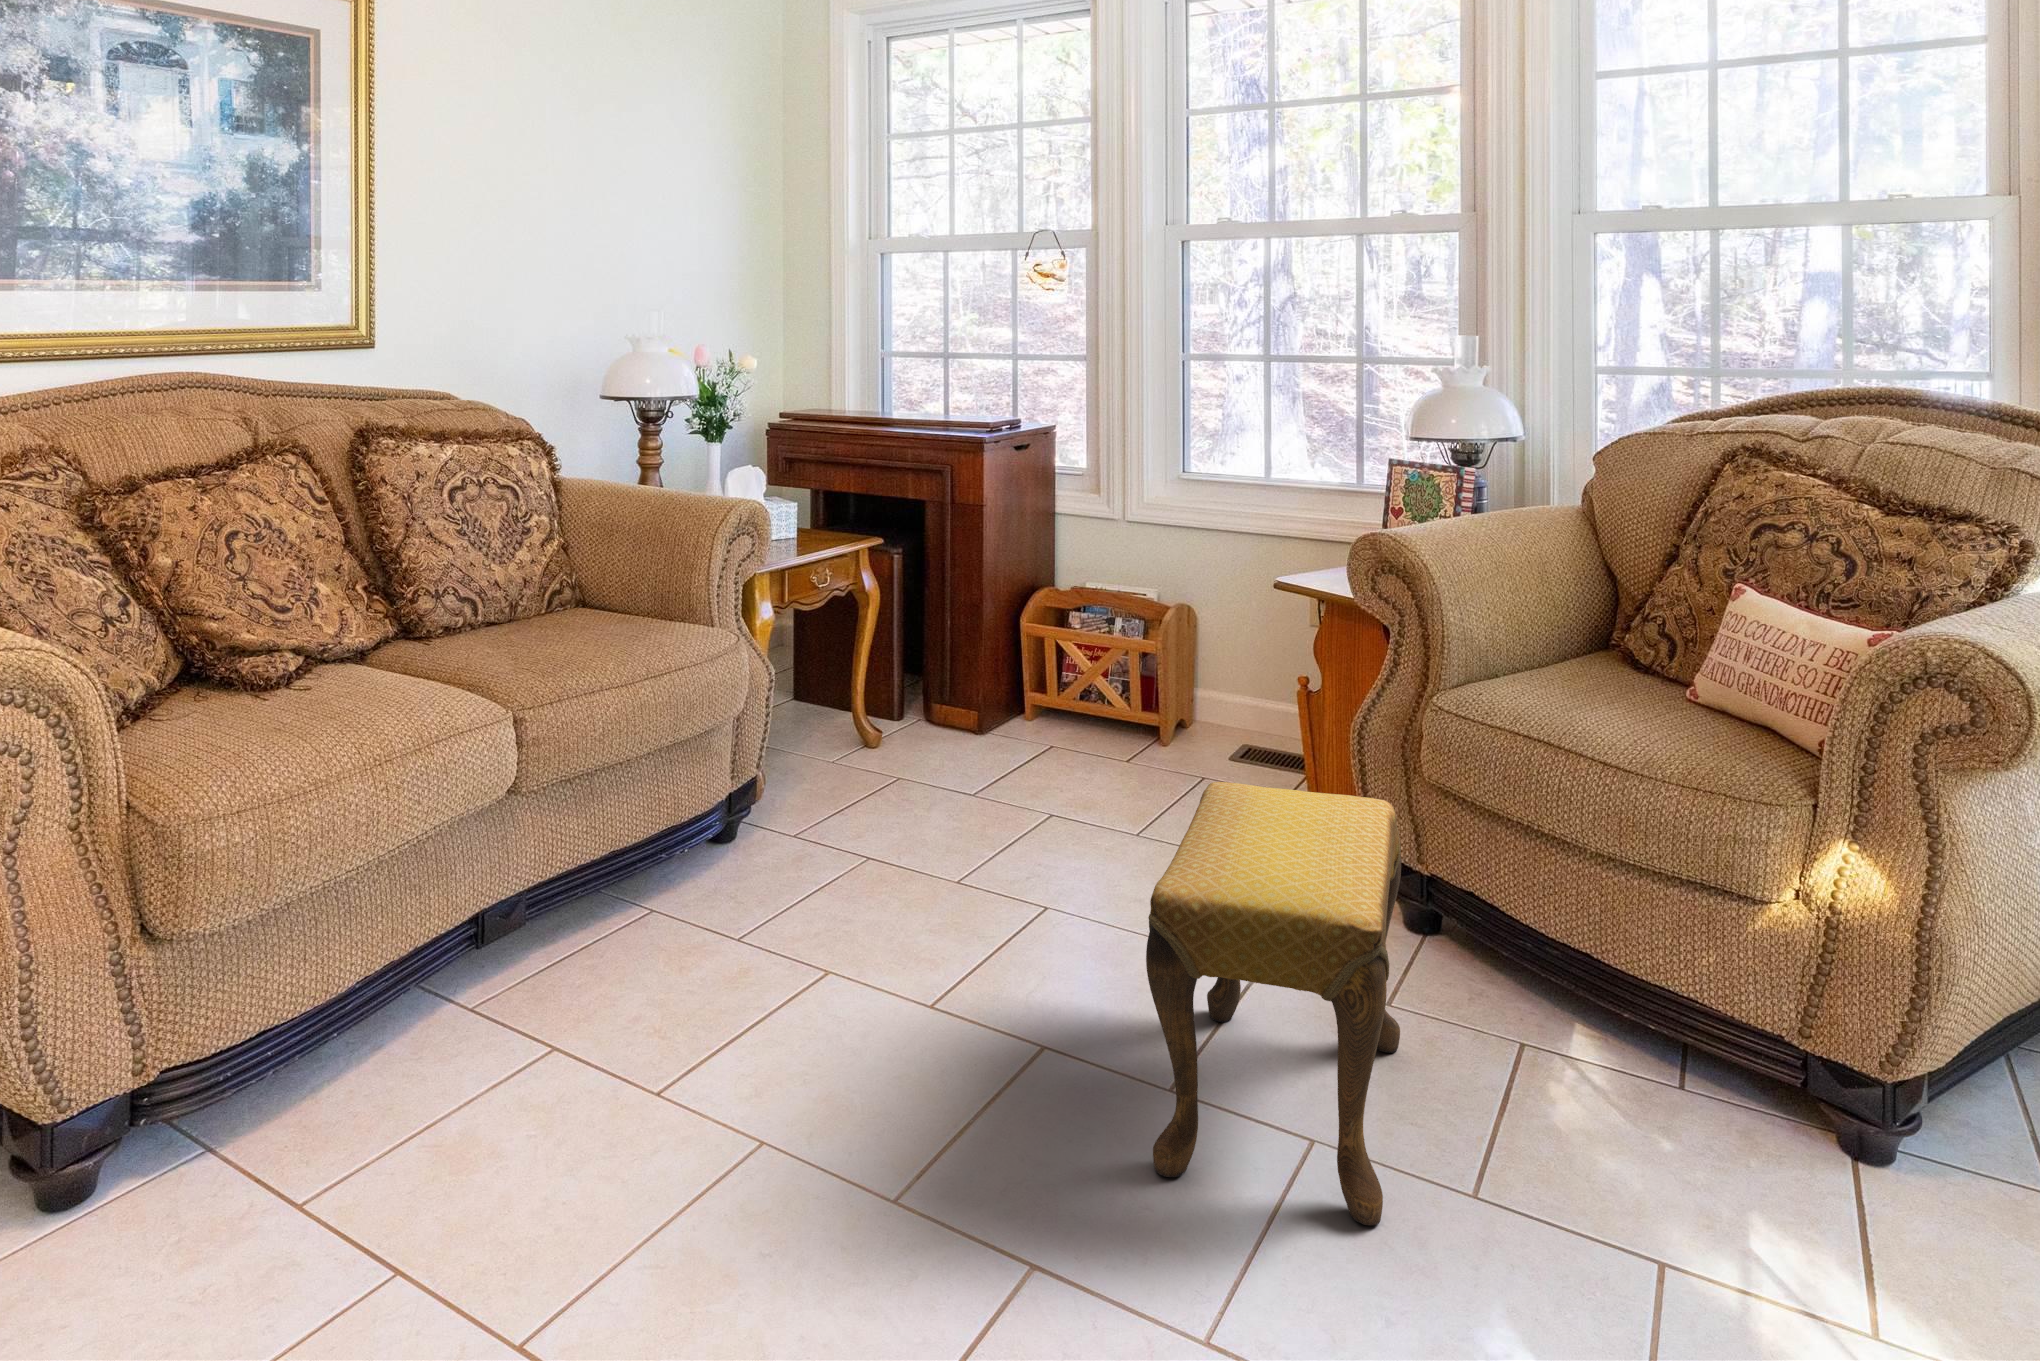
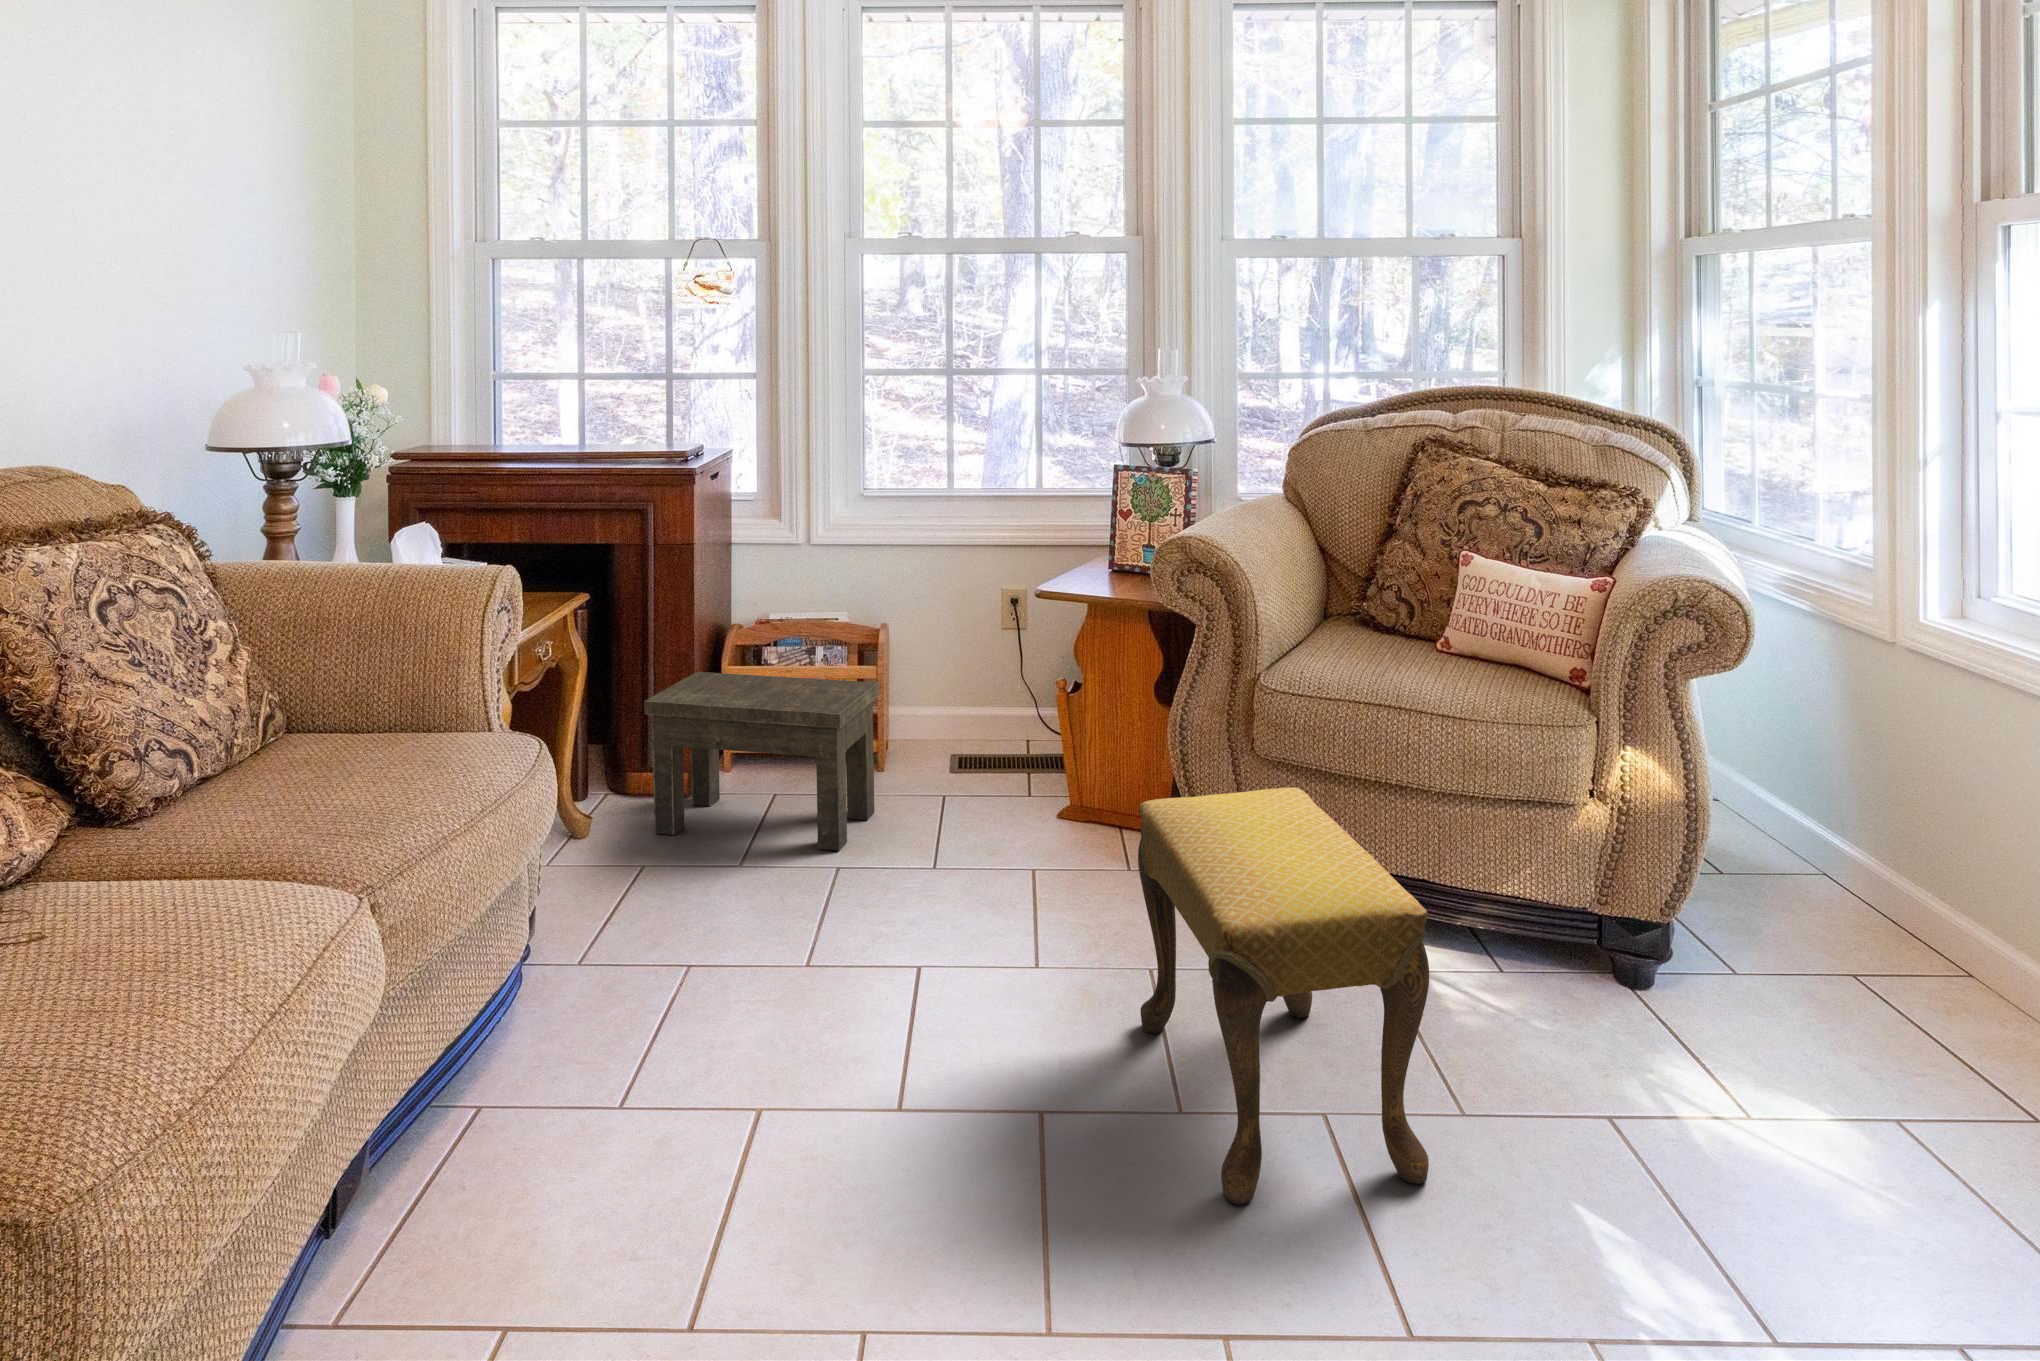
side table: none [920,625,1131,805] -> present [644,672,879,851]

